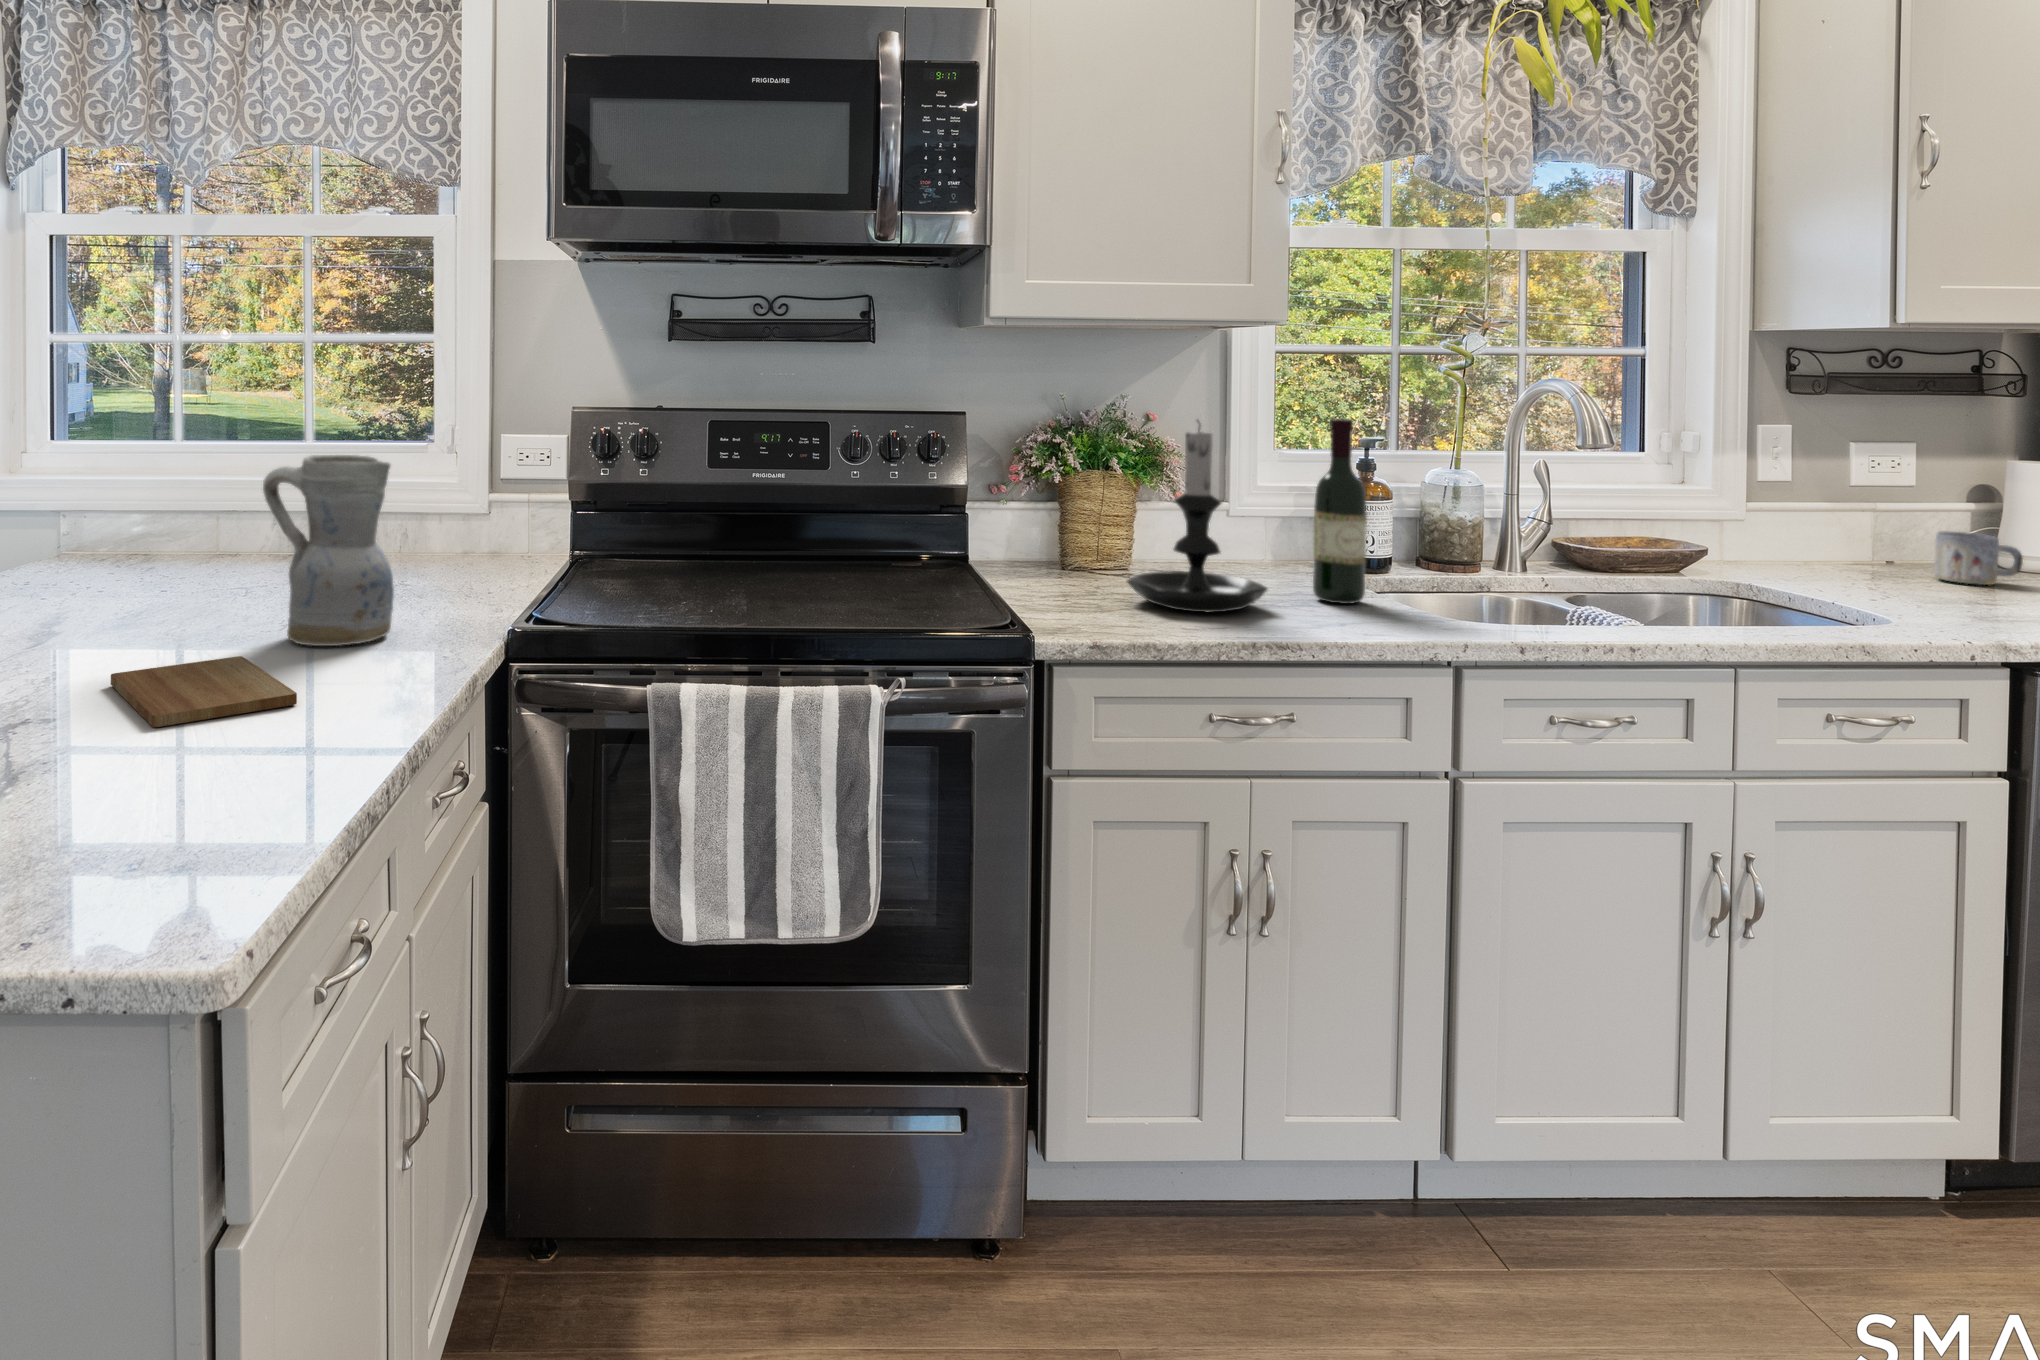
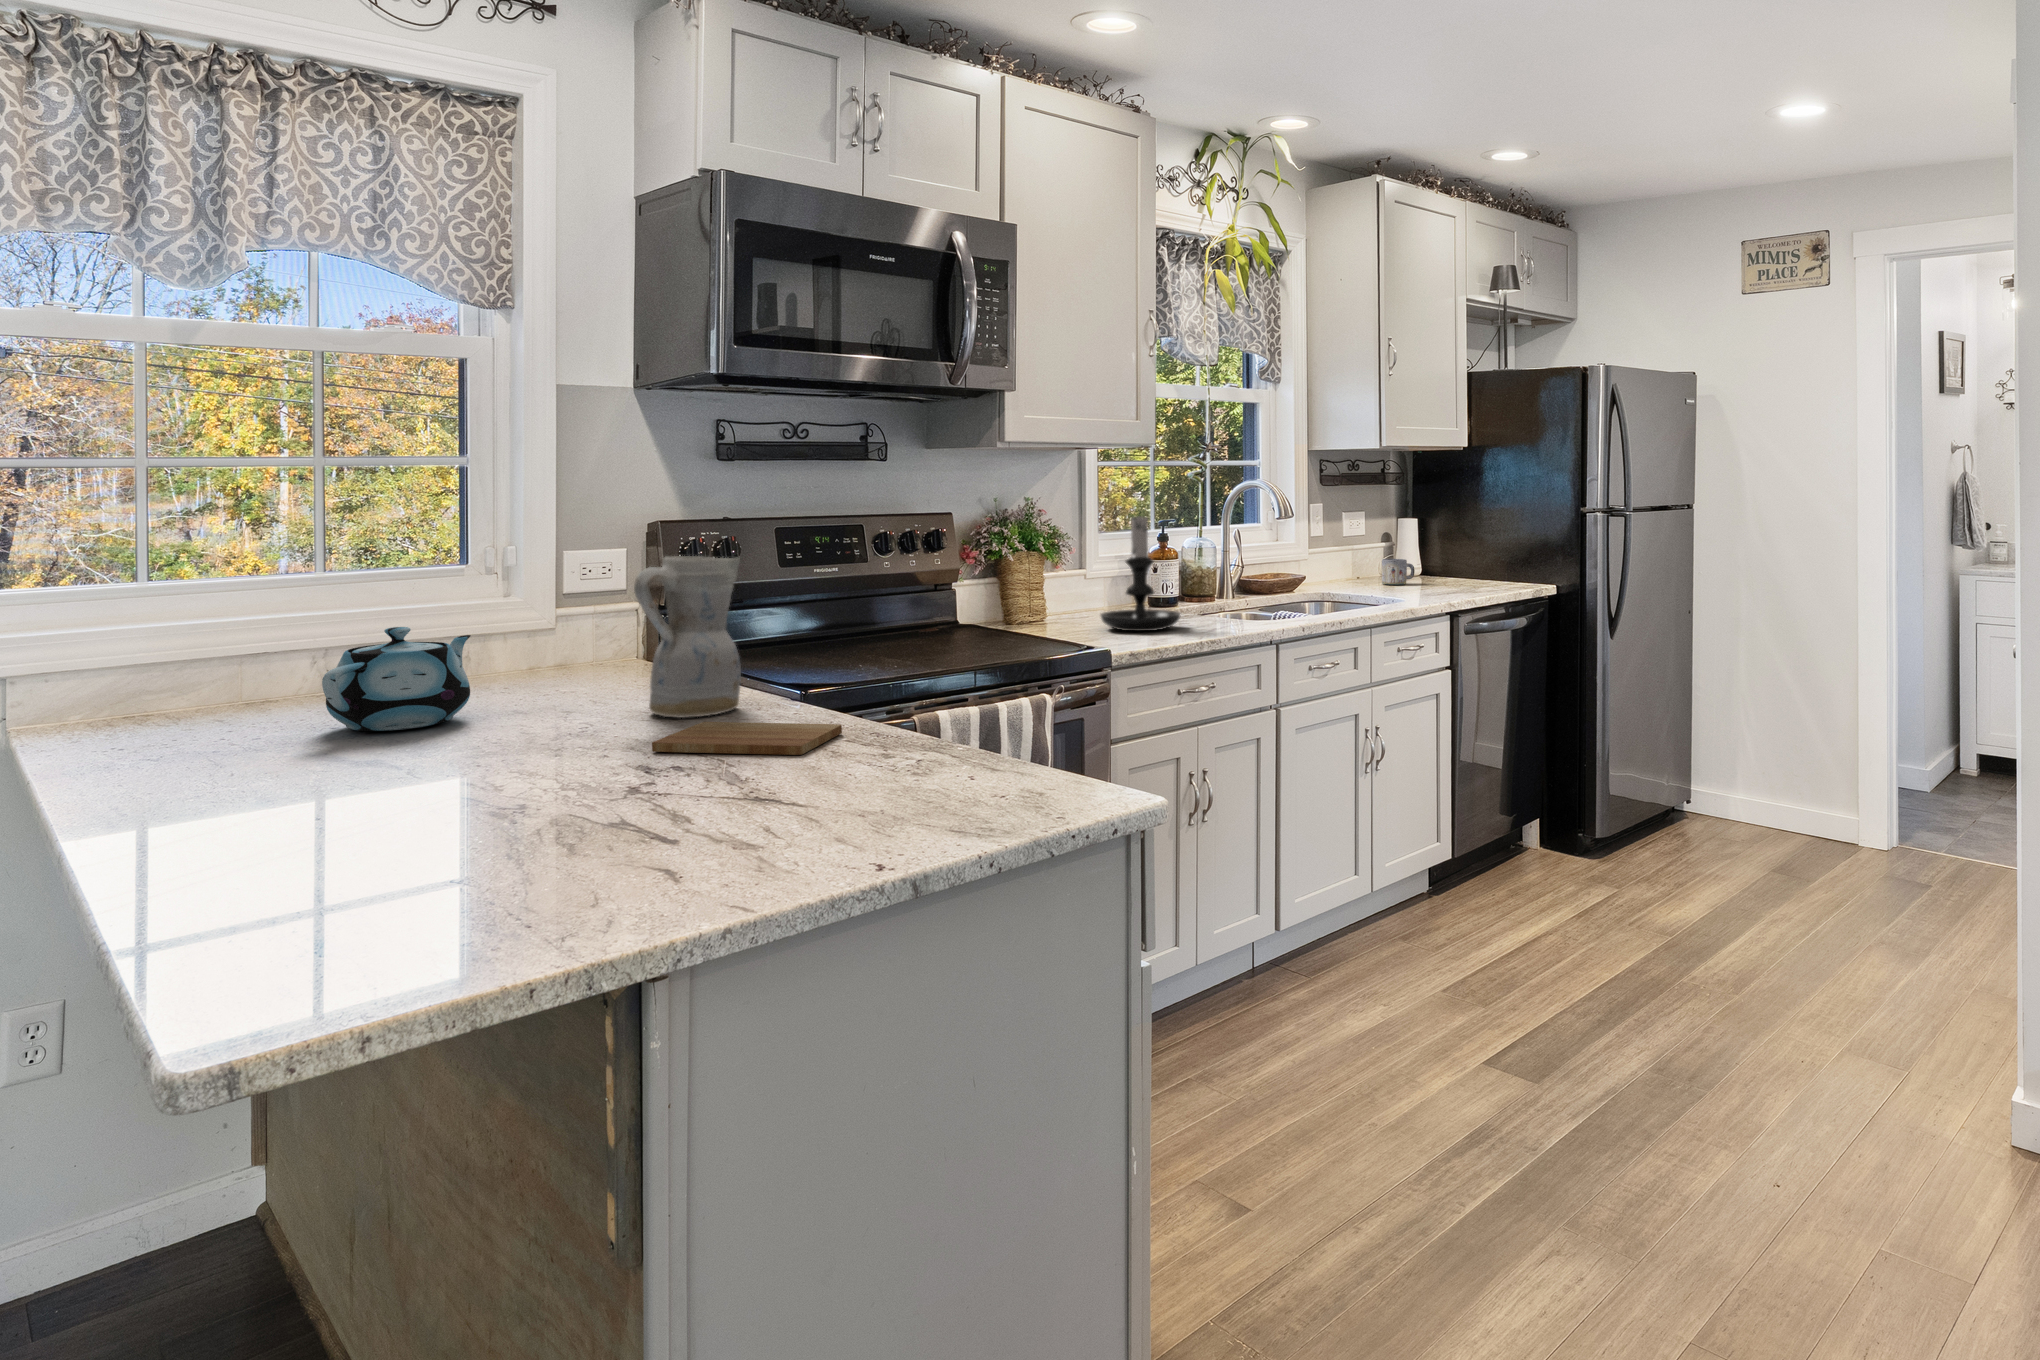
wine bottle: present [1313,418,1367,604] -> none [1181,506,1210,620]
teapot: none [54,505,267,608] -> present [322,627,471,731]

